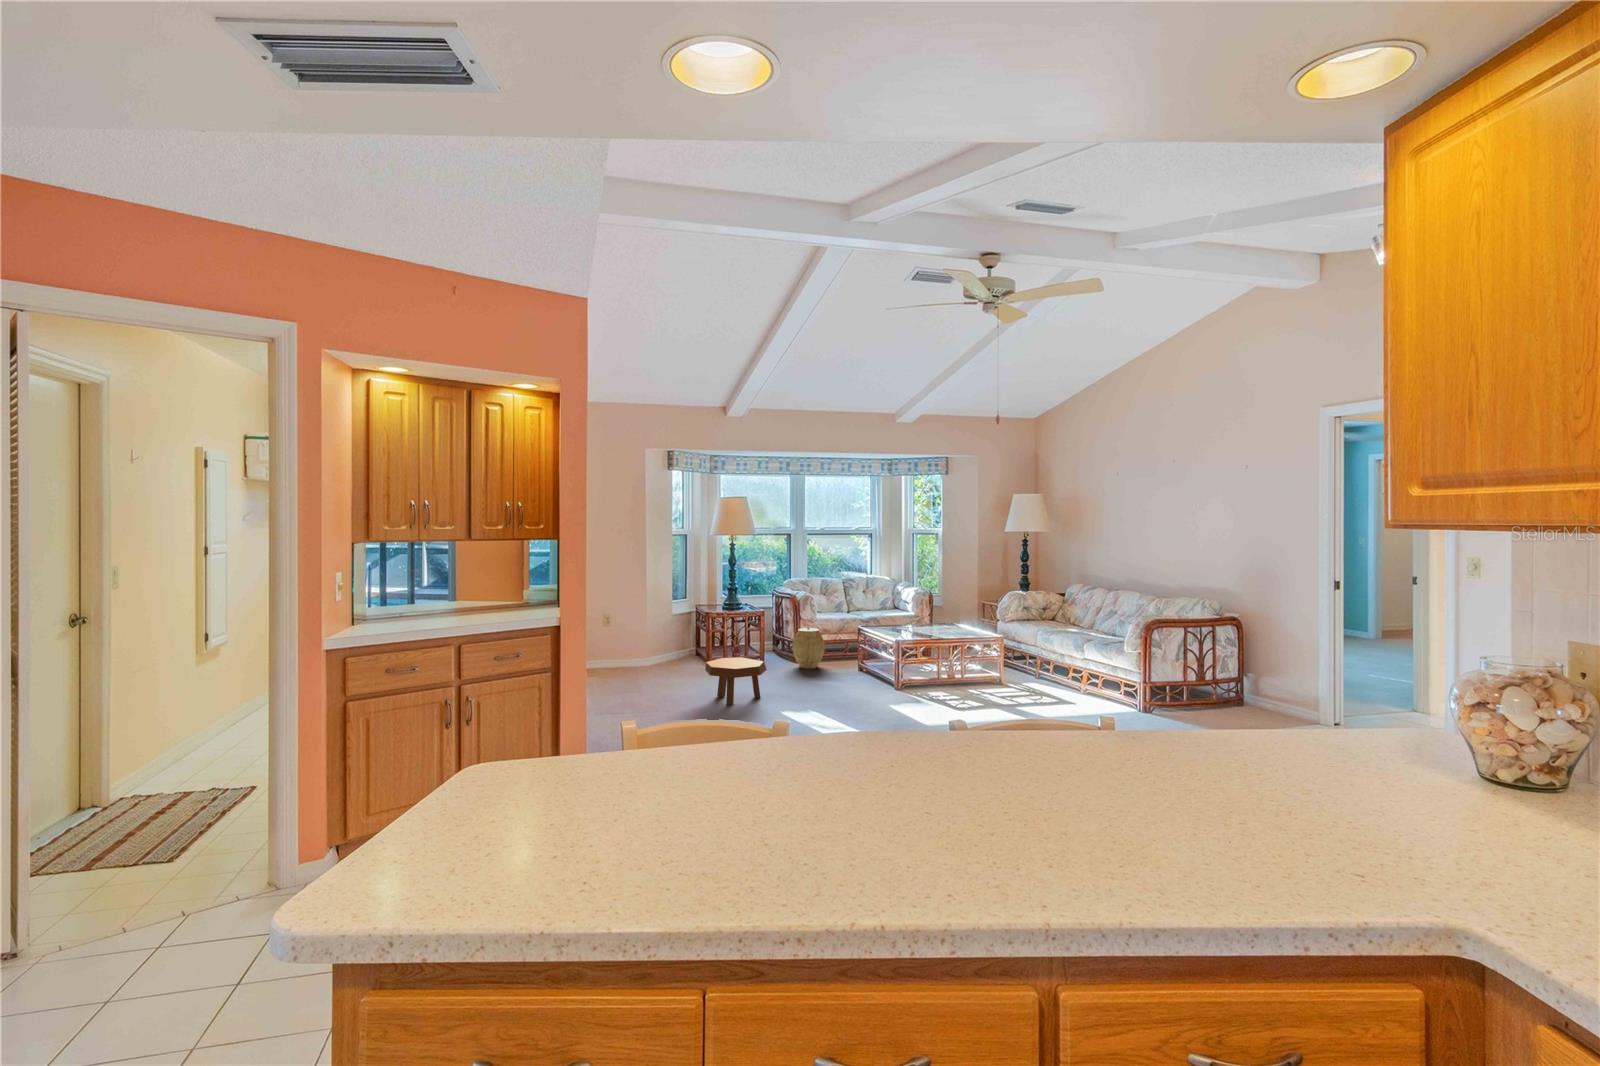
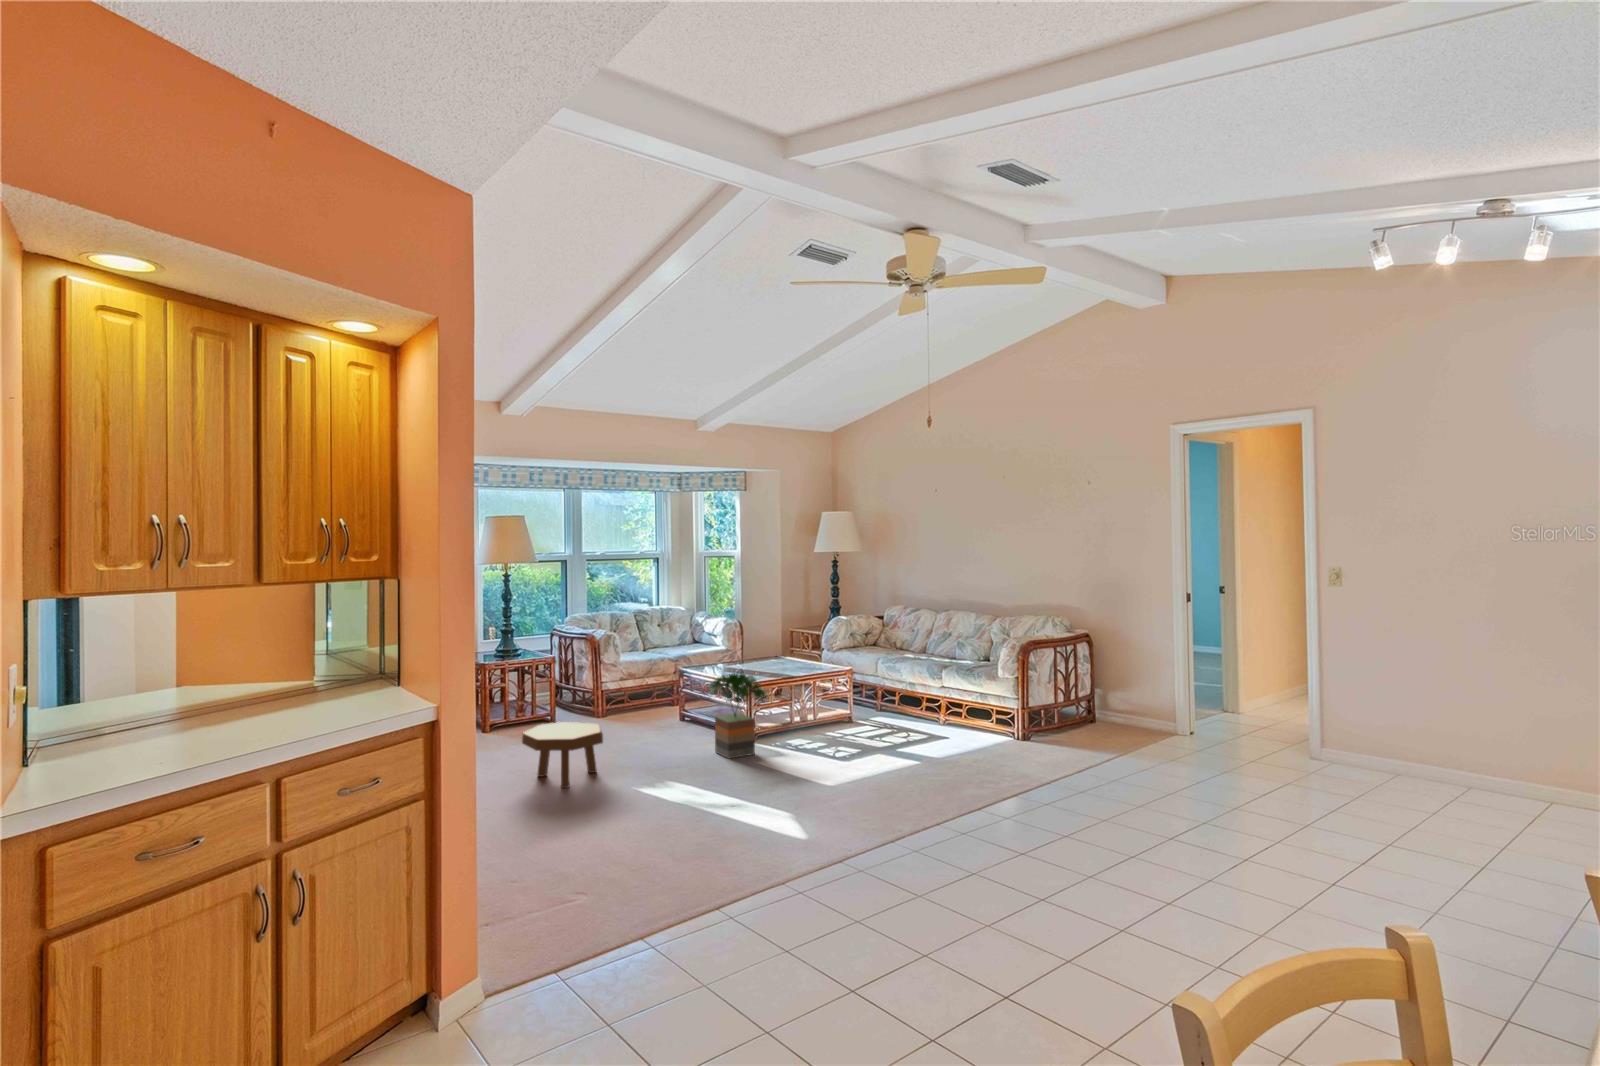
woven basket: present [793,627,825,668] -> none [597,674,637,725]
potted tree: none [854,630,902,700] -> present [710,673,767,759]

